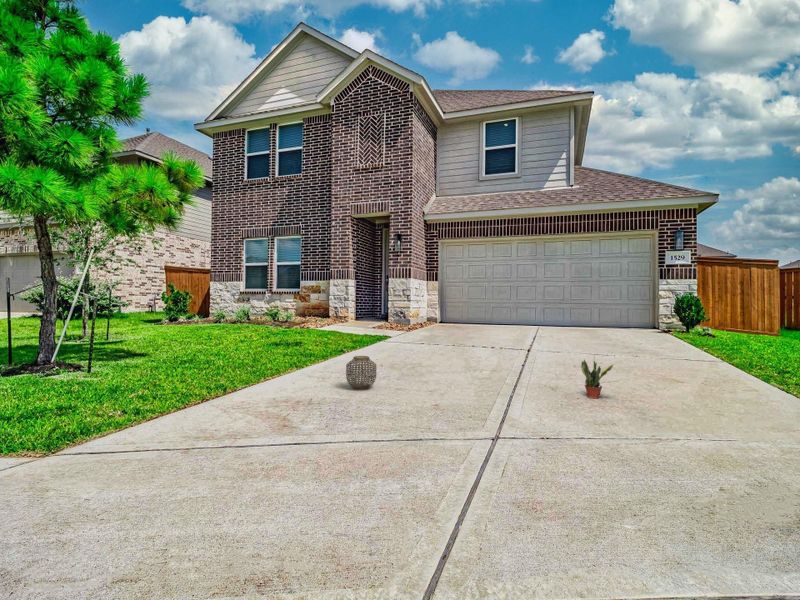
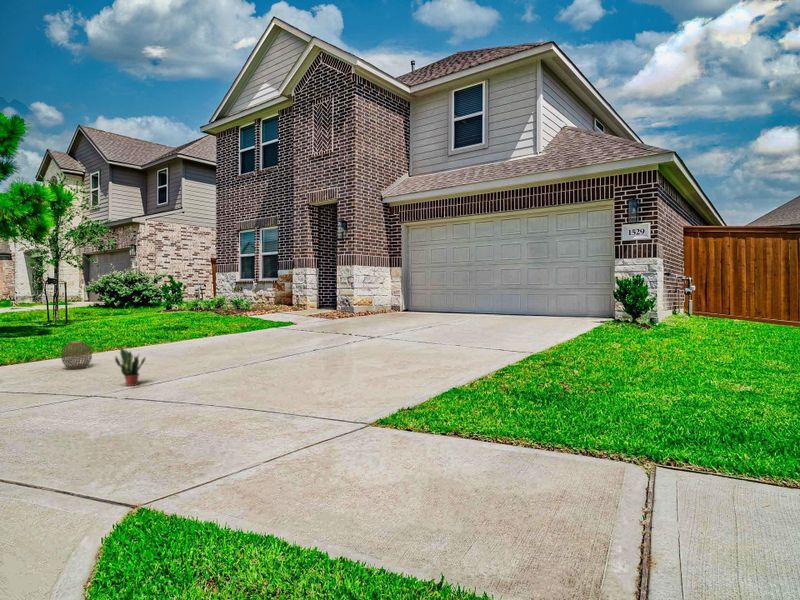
potted plant: present [581,360,613,398] -> present [115,347,145,386]

